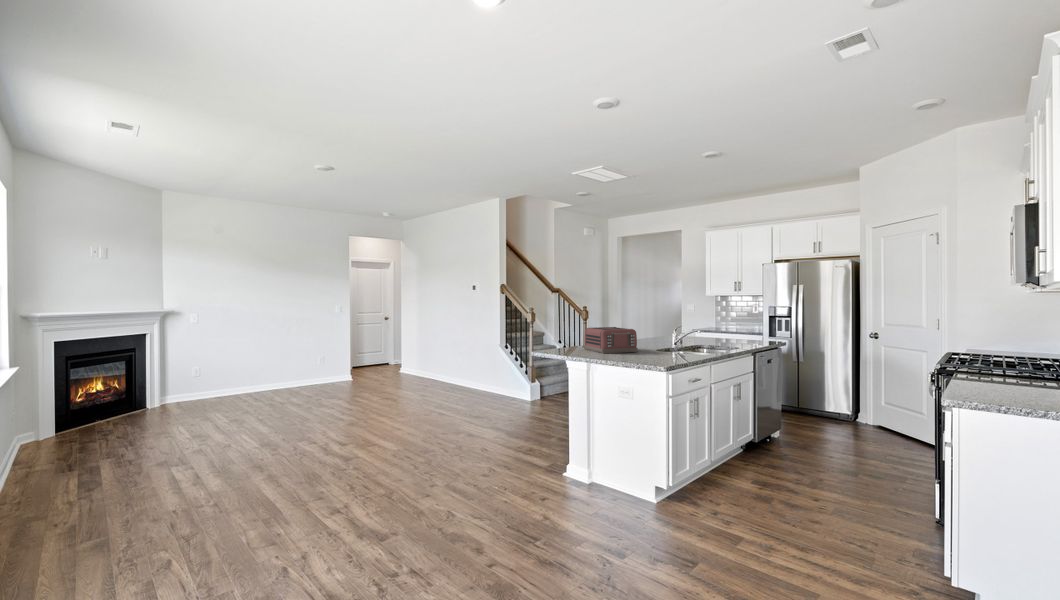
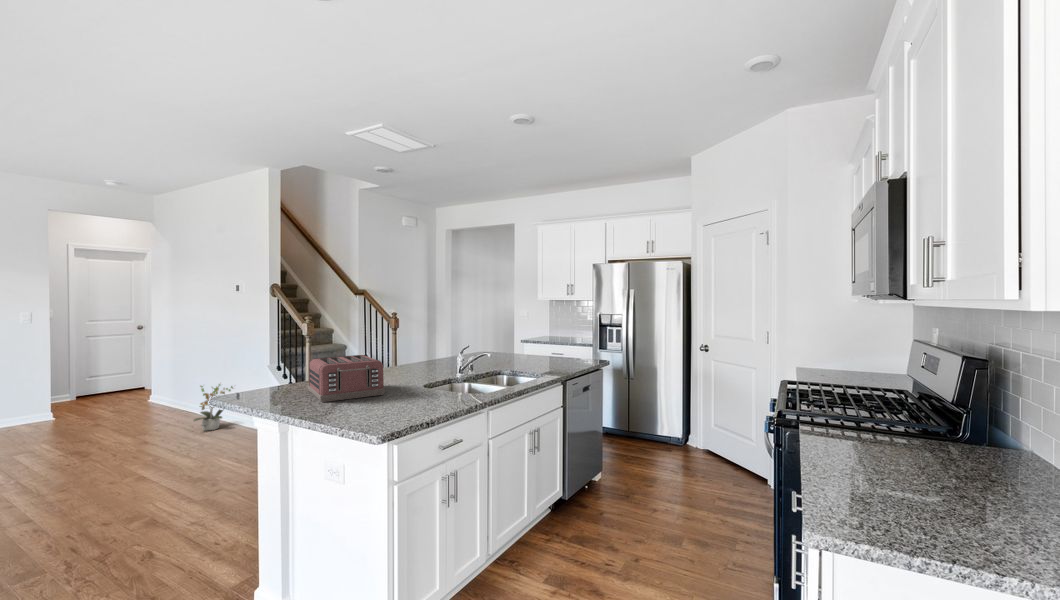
potted plant: none [449,357,473,390] -> present [194,384,233,431]

